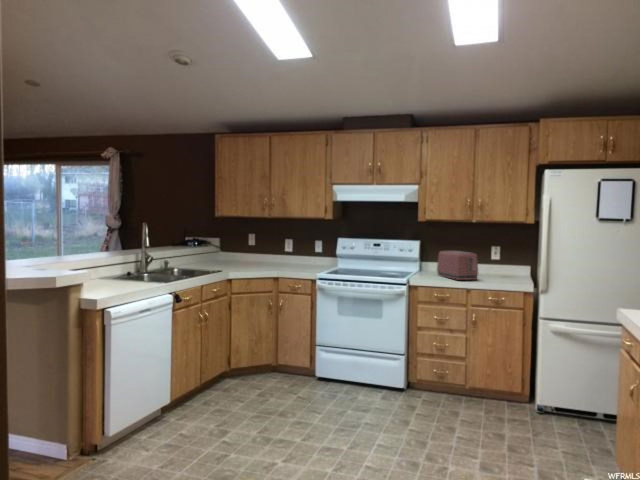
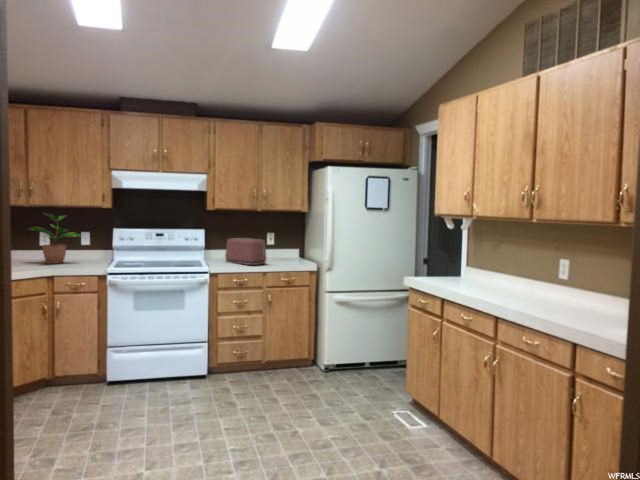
potted plant: none [273,224,313,267] -> present [28,213,81,264]

